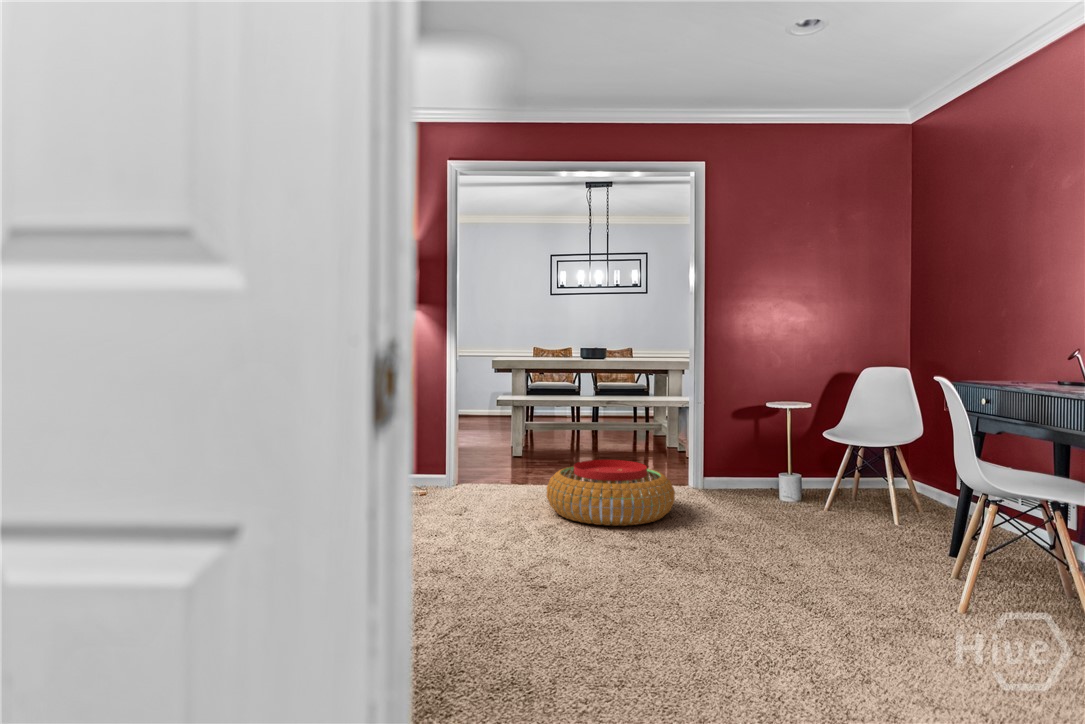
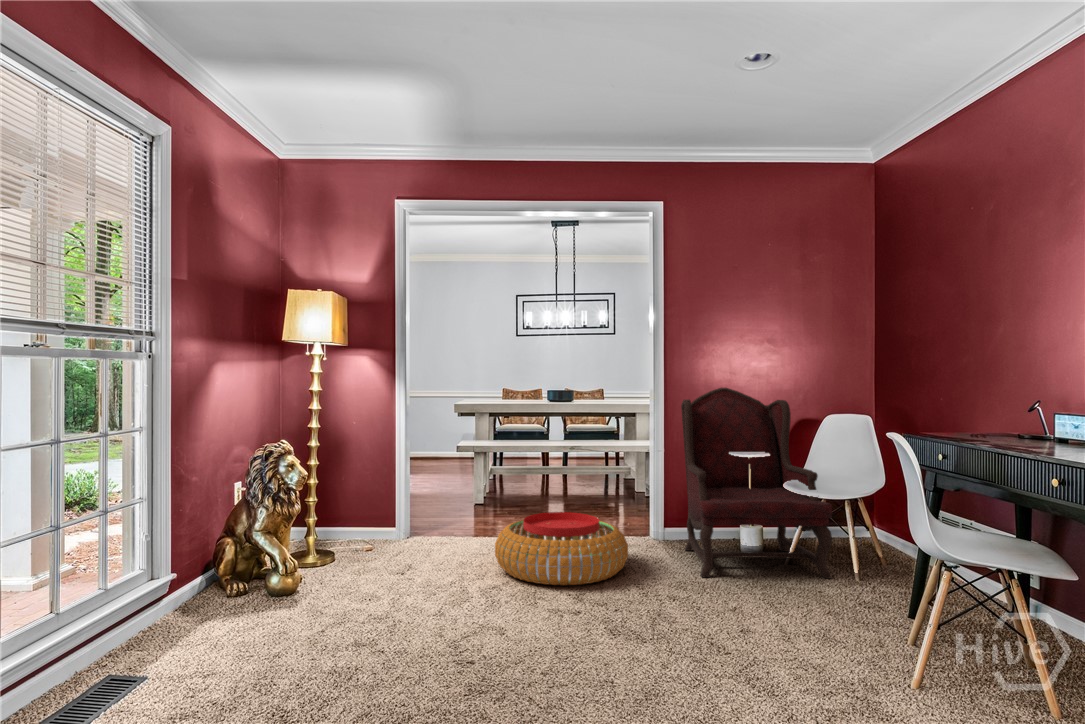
armchair: none [724,342,874,523] -> present [681,388,832,578]

